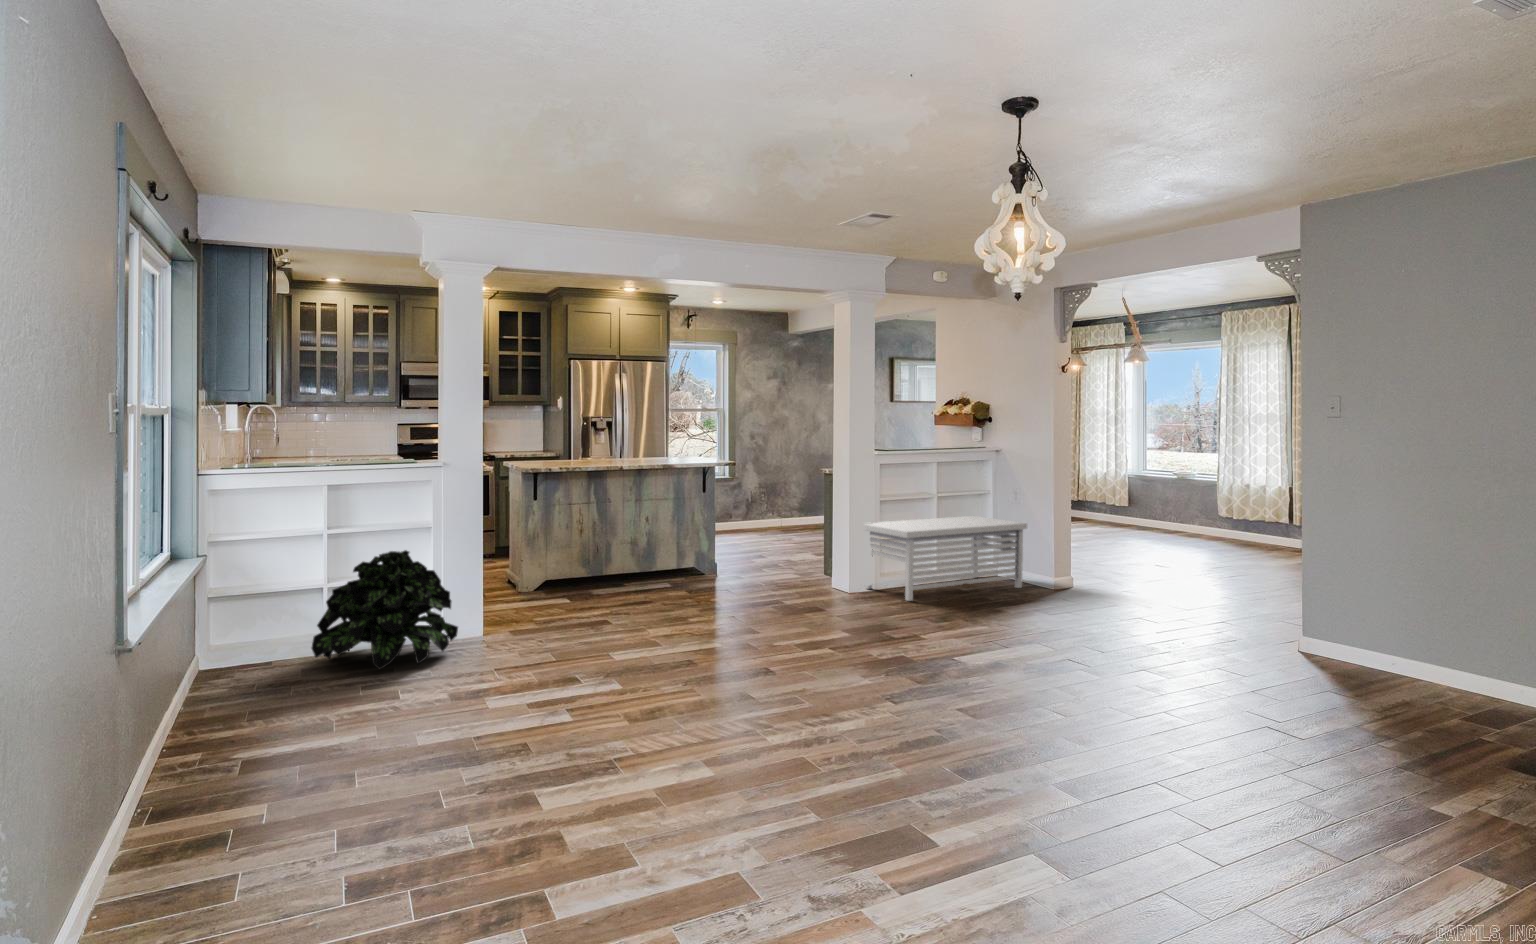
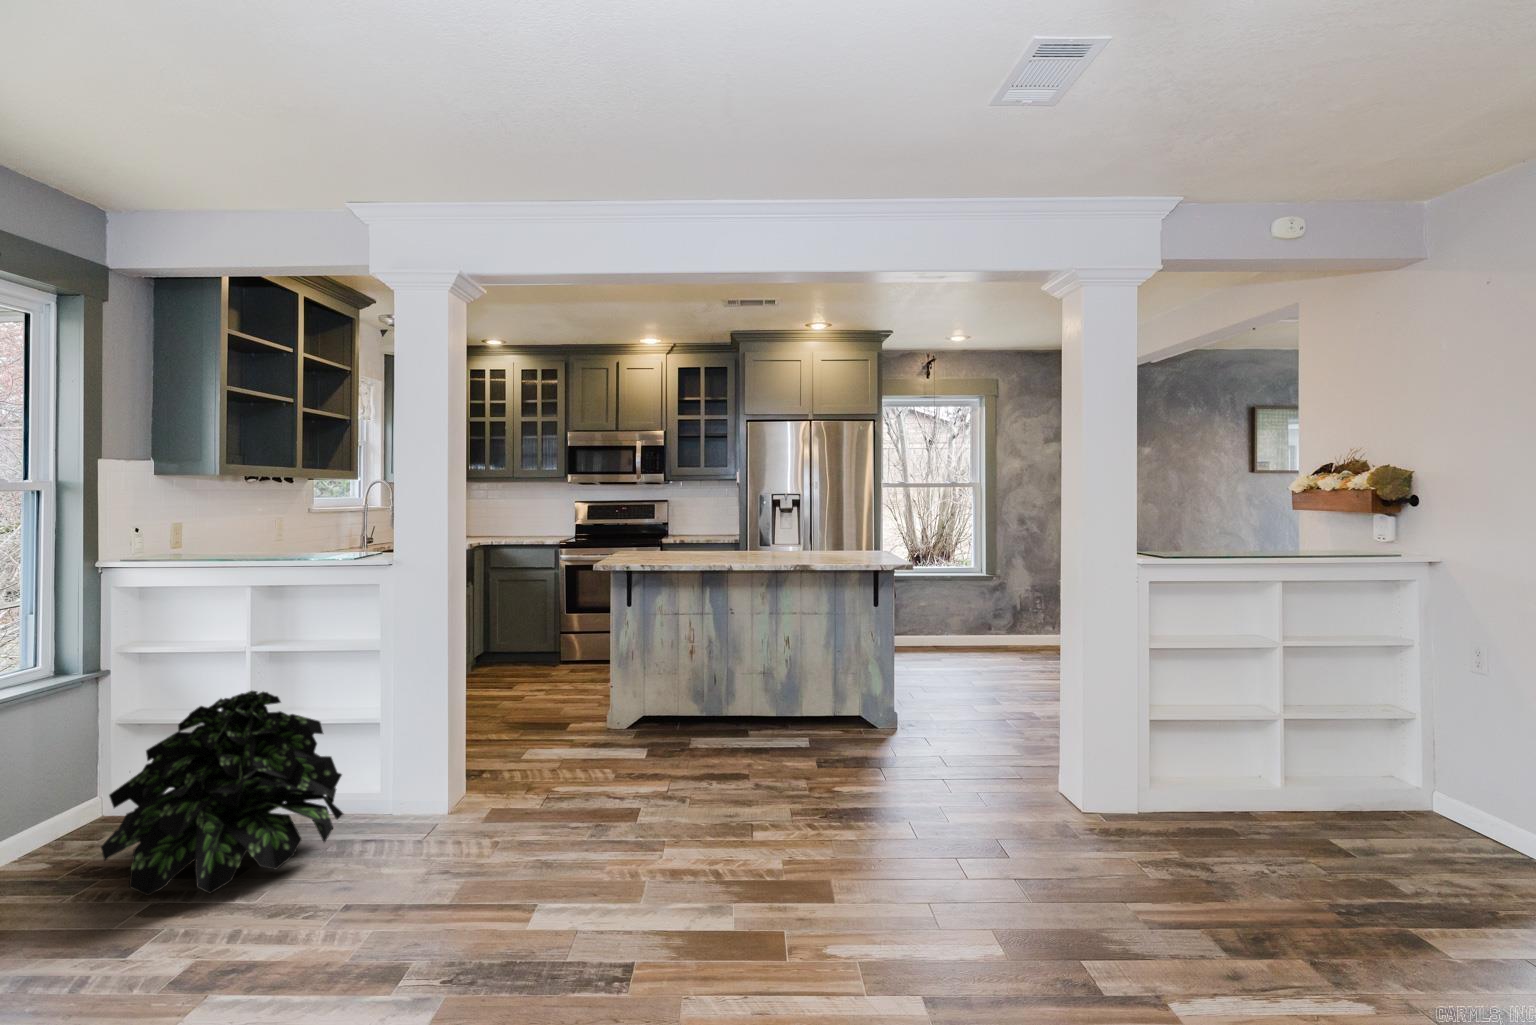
storage bench: present [864,516,1027,601] -> none [1113,683,1507,861]

